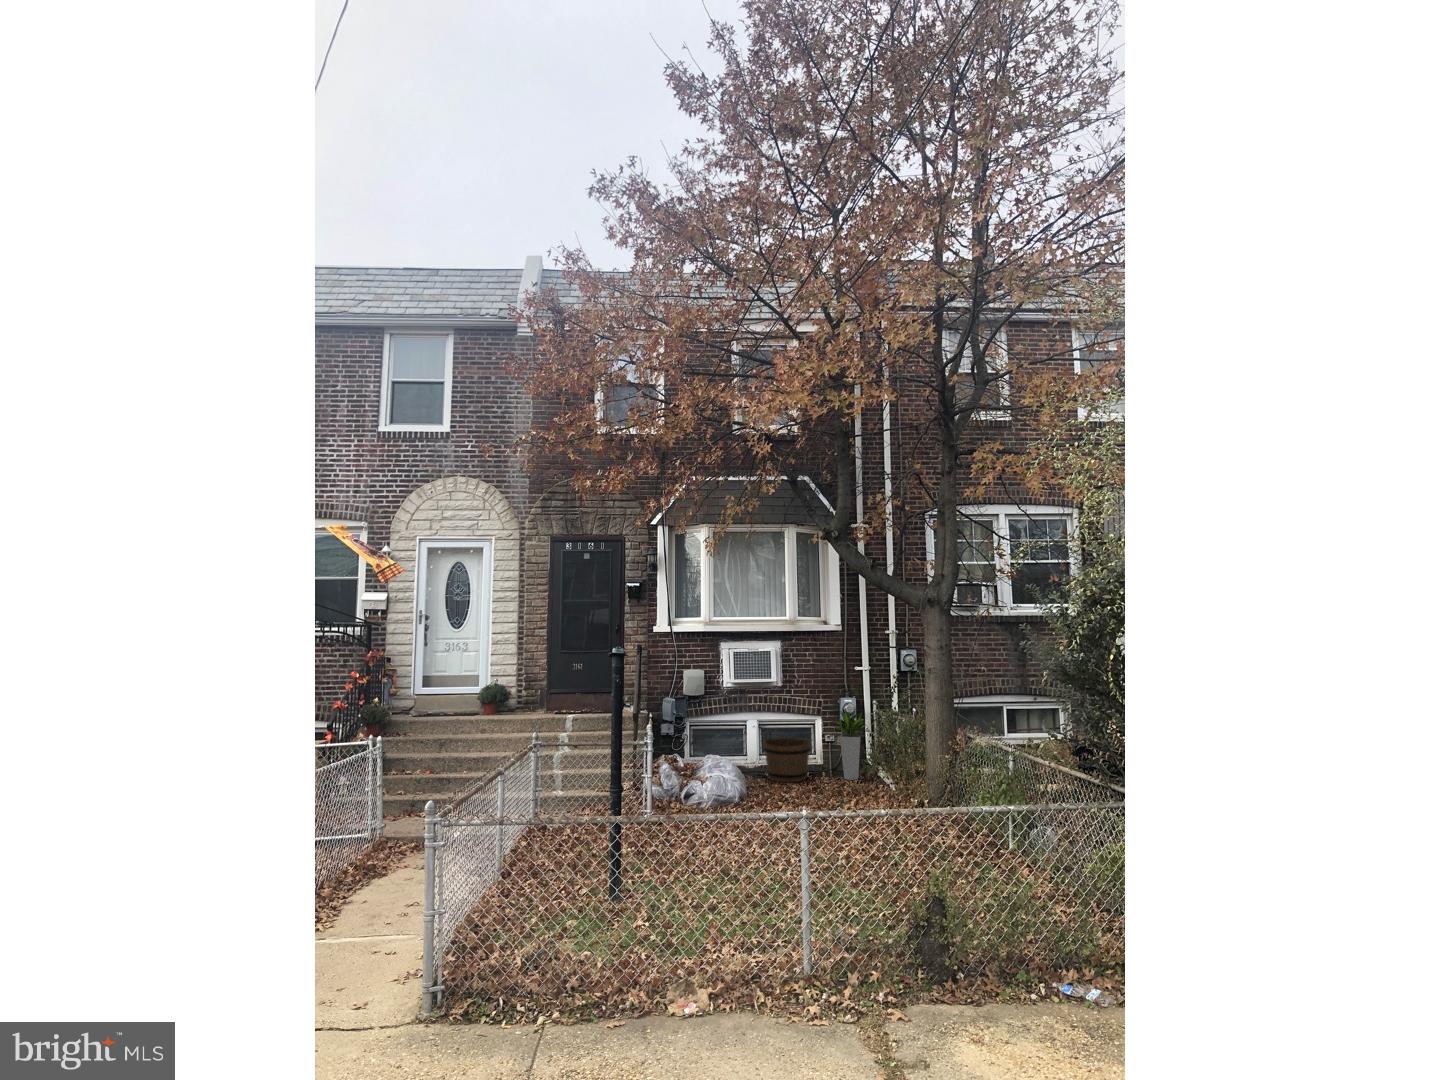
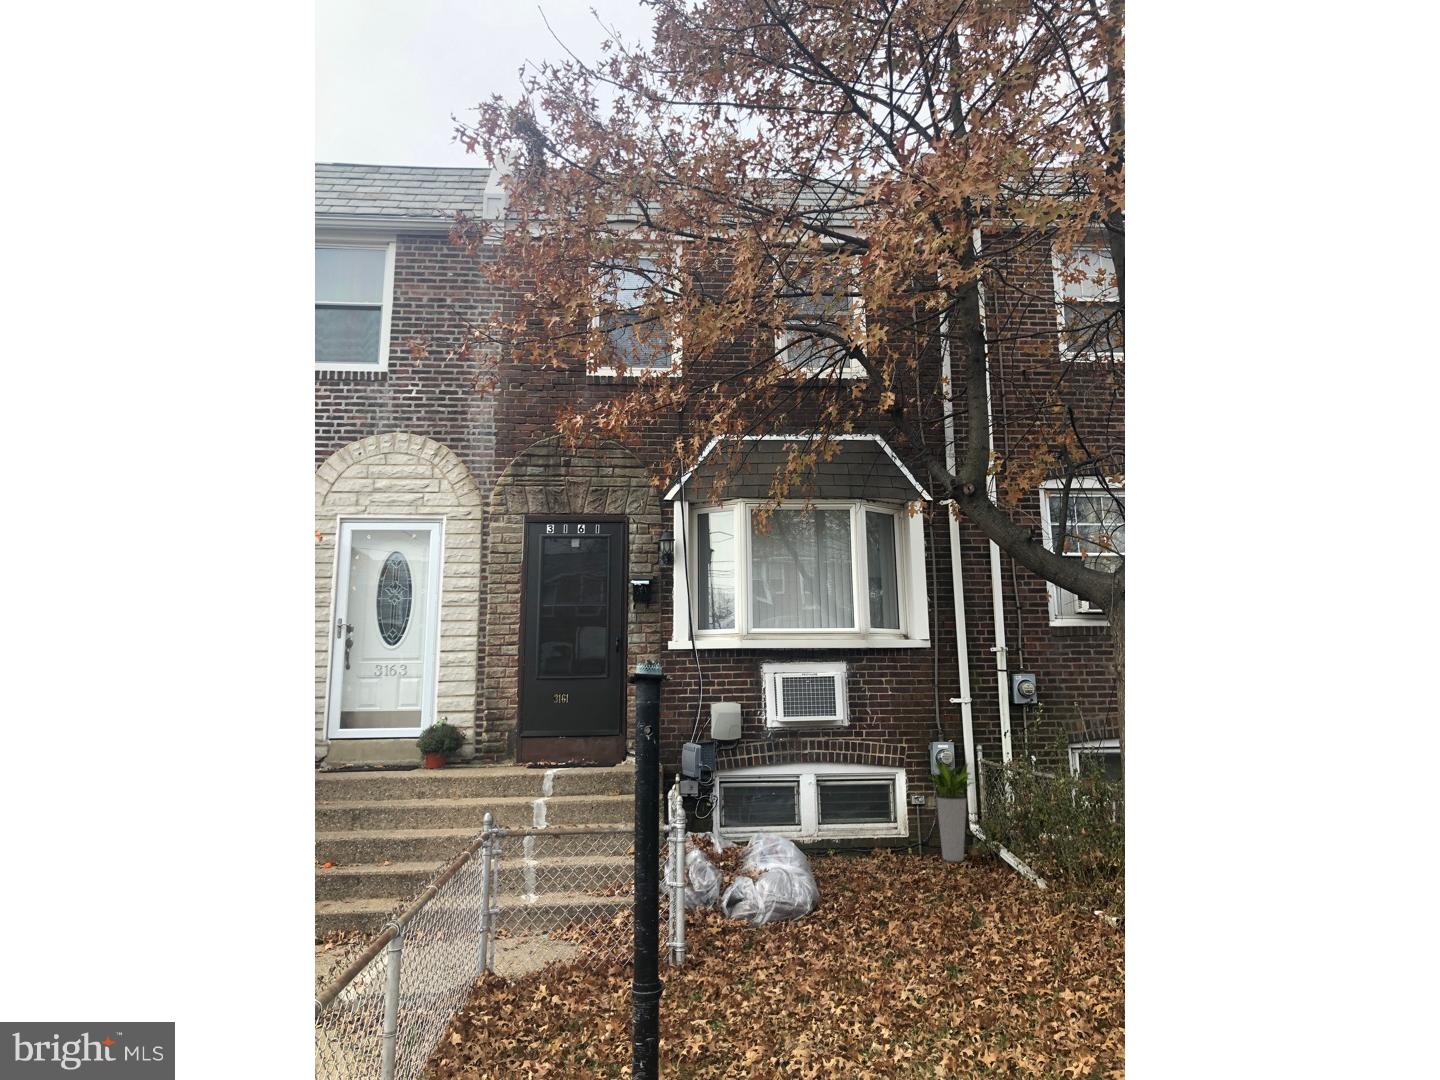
bucket: present [764,733,810,782] -> none [827,791,894,866]

